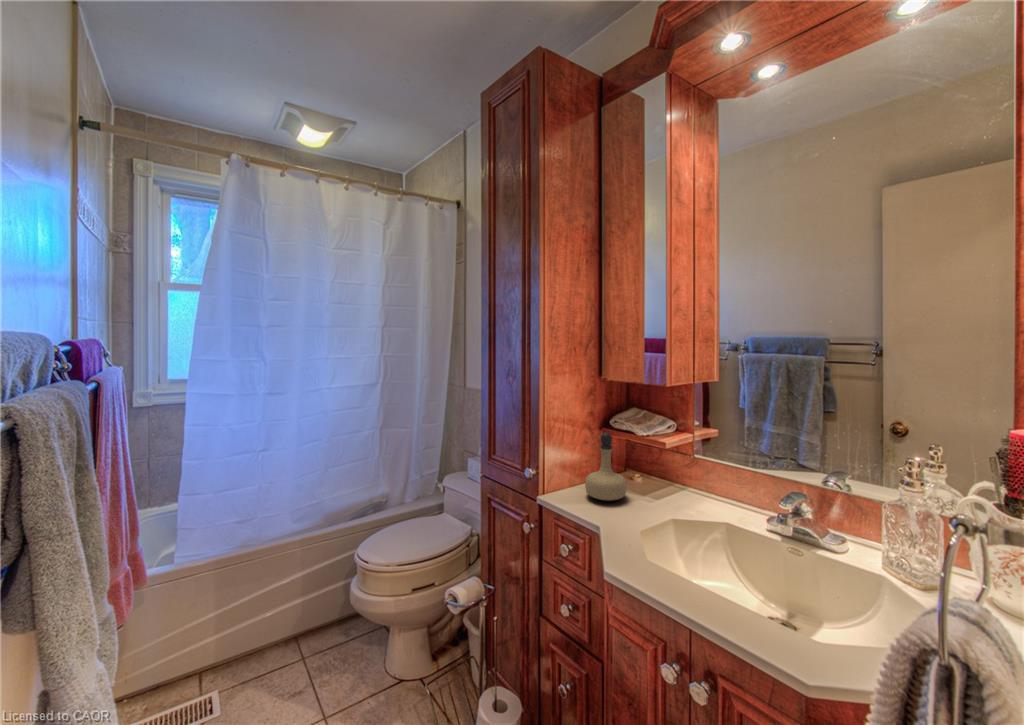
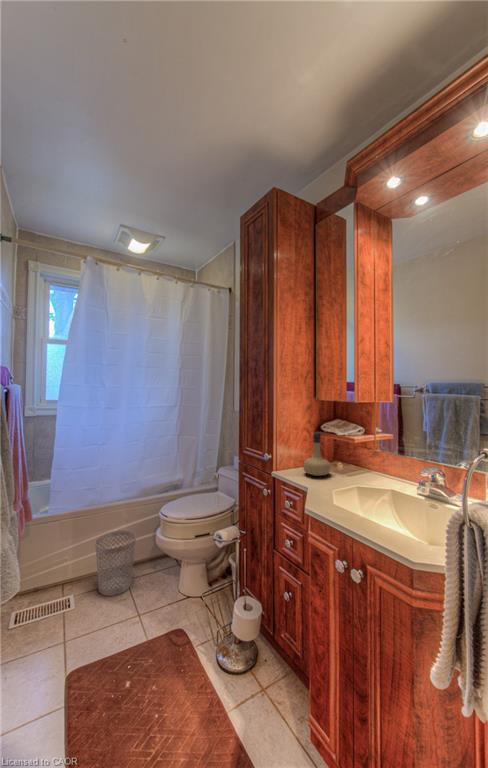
wastebasket: none [253,582,320,688] -> present [95,531,136,596]

